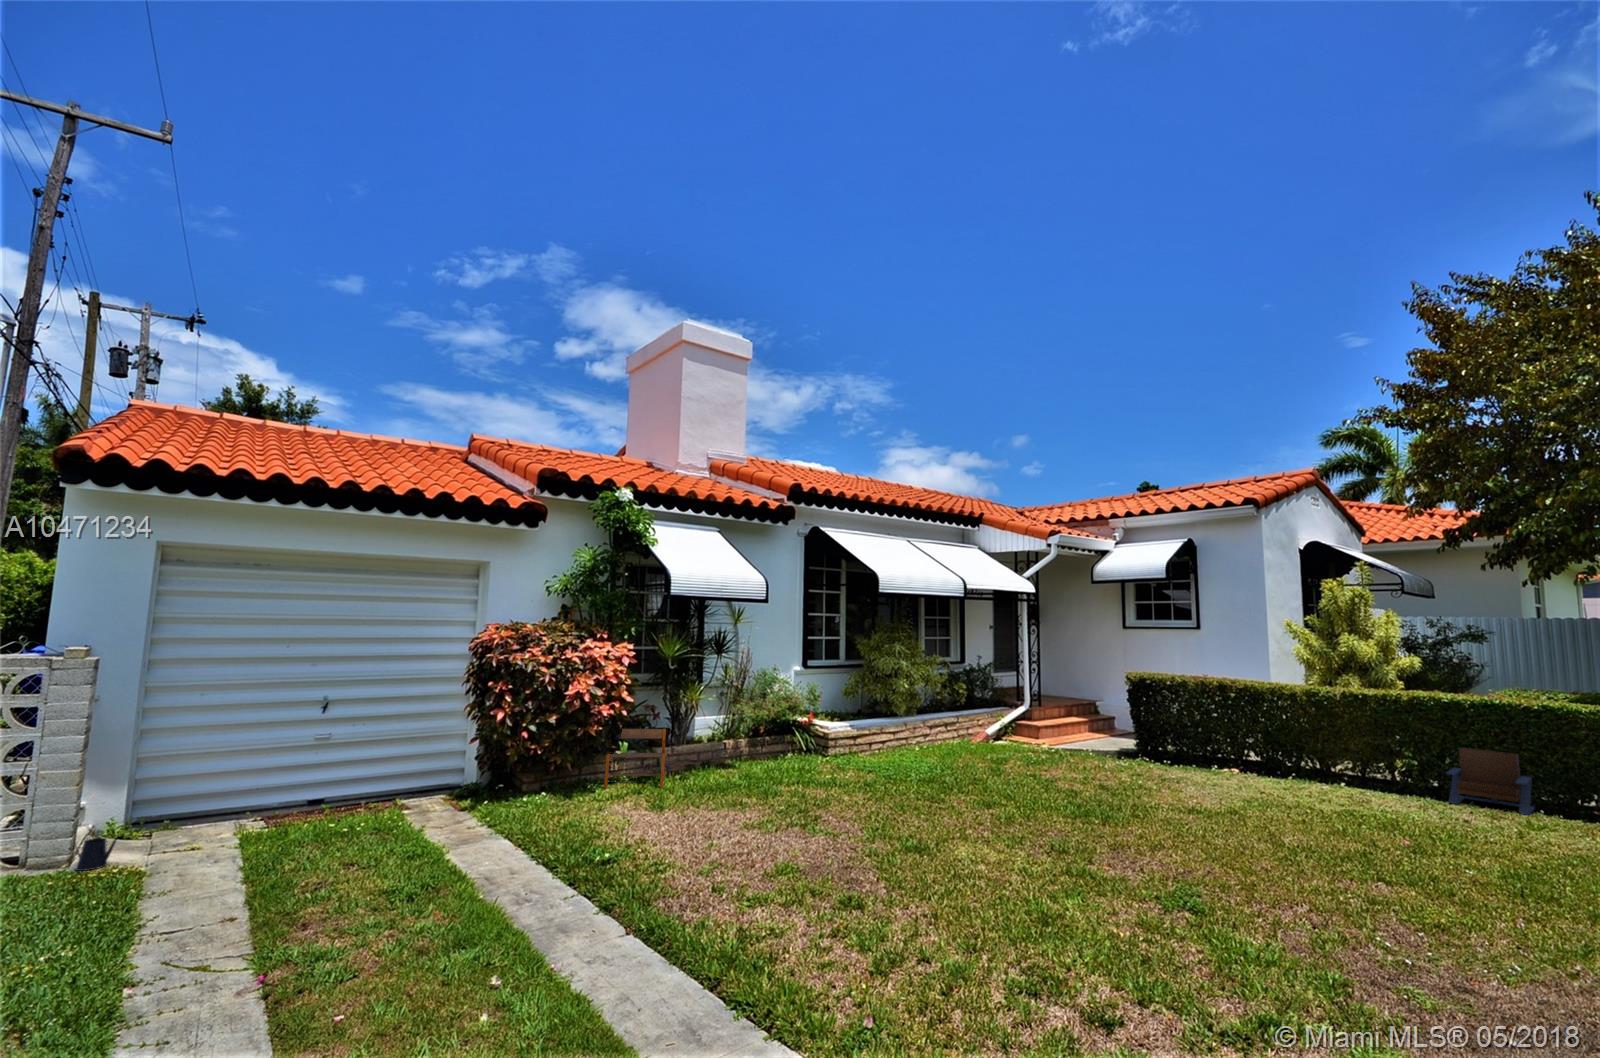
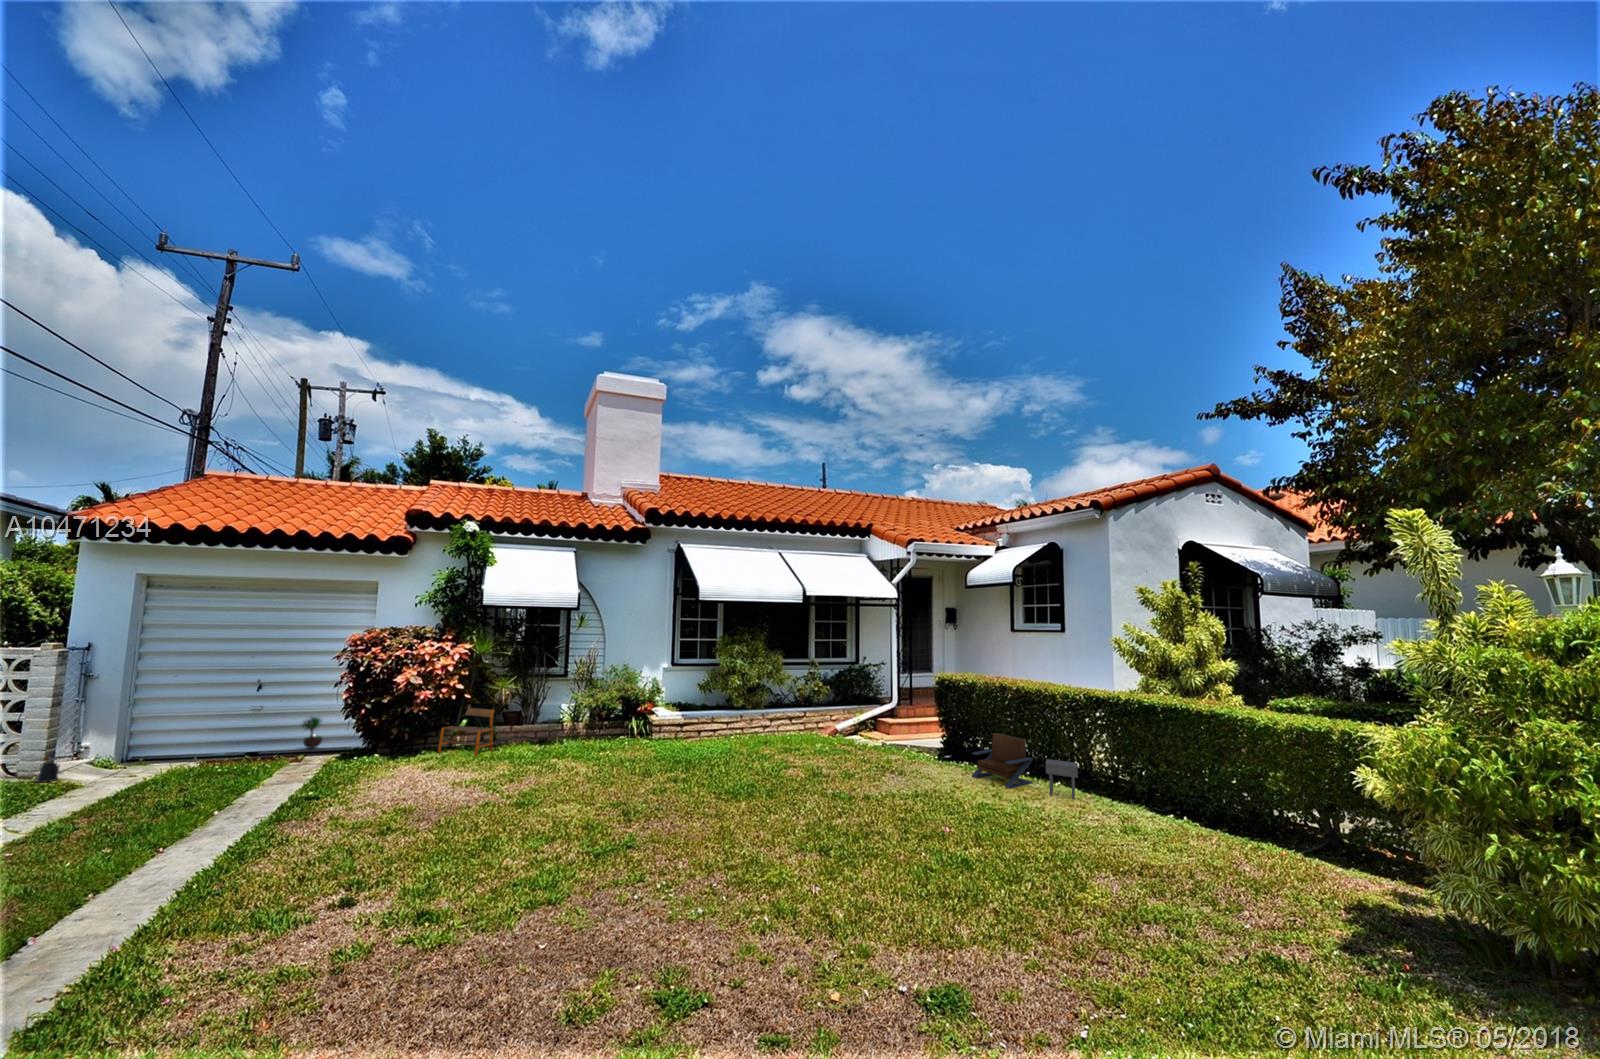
side table: none [1280,742,1323,778] -> present [1046,759,1078,799]
potted tree: none [402,747,435,797] -> present [301,716,322,748]
lounge chair: present [1447,748,1534,815] -> present [972,733,1033,789]

